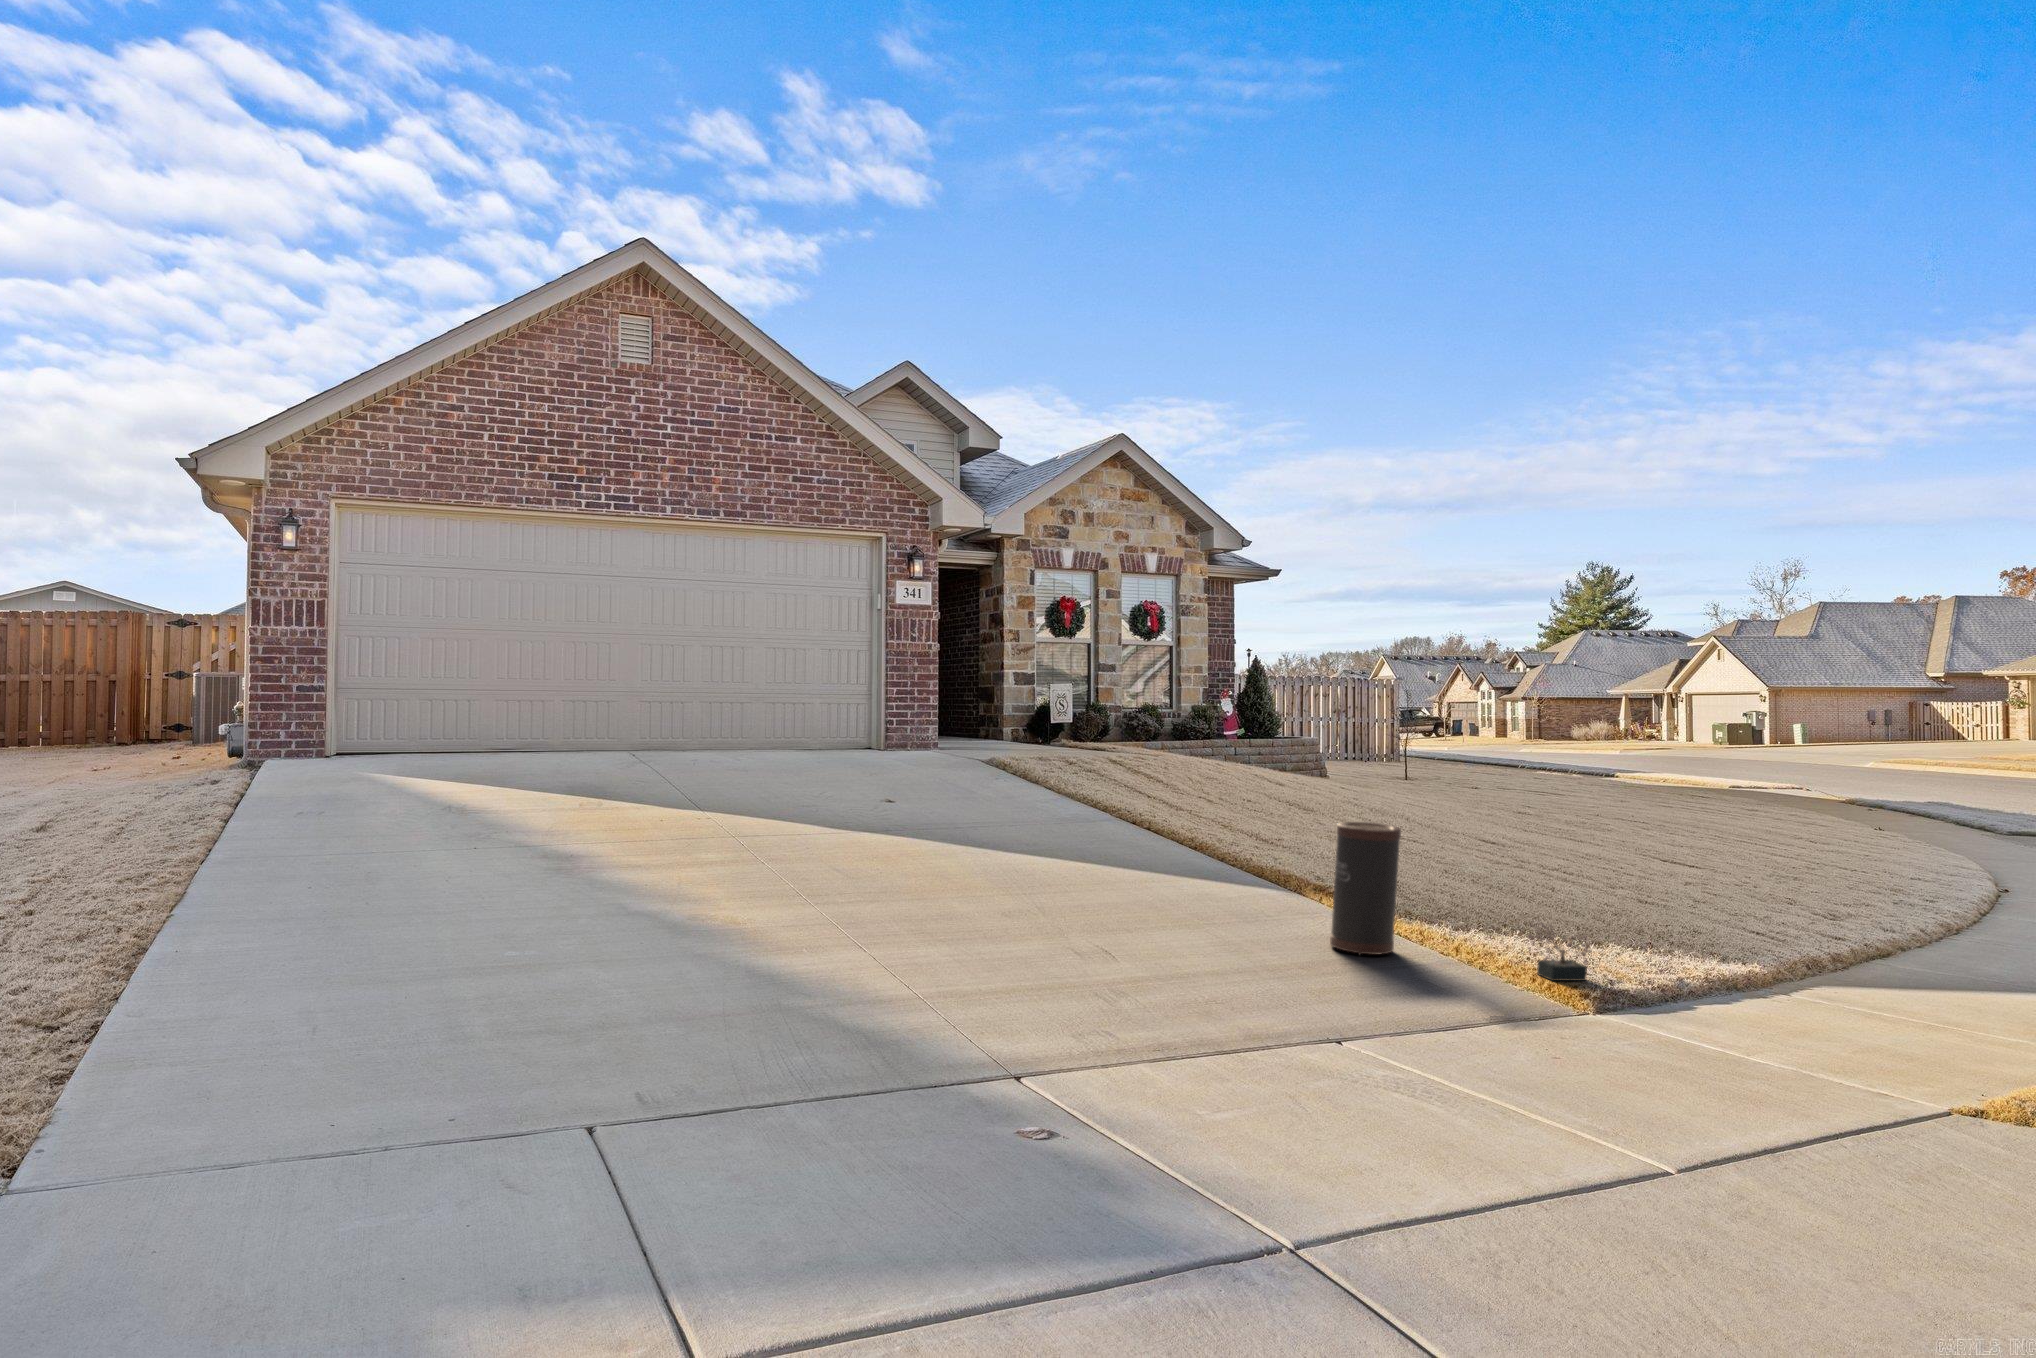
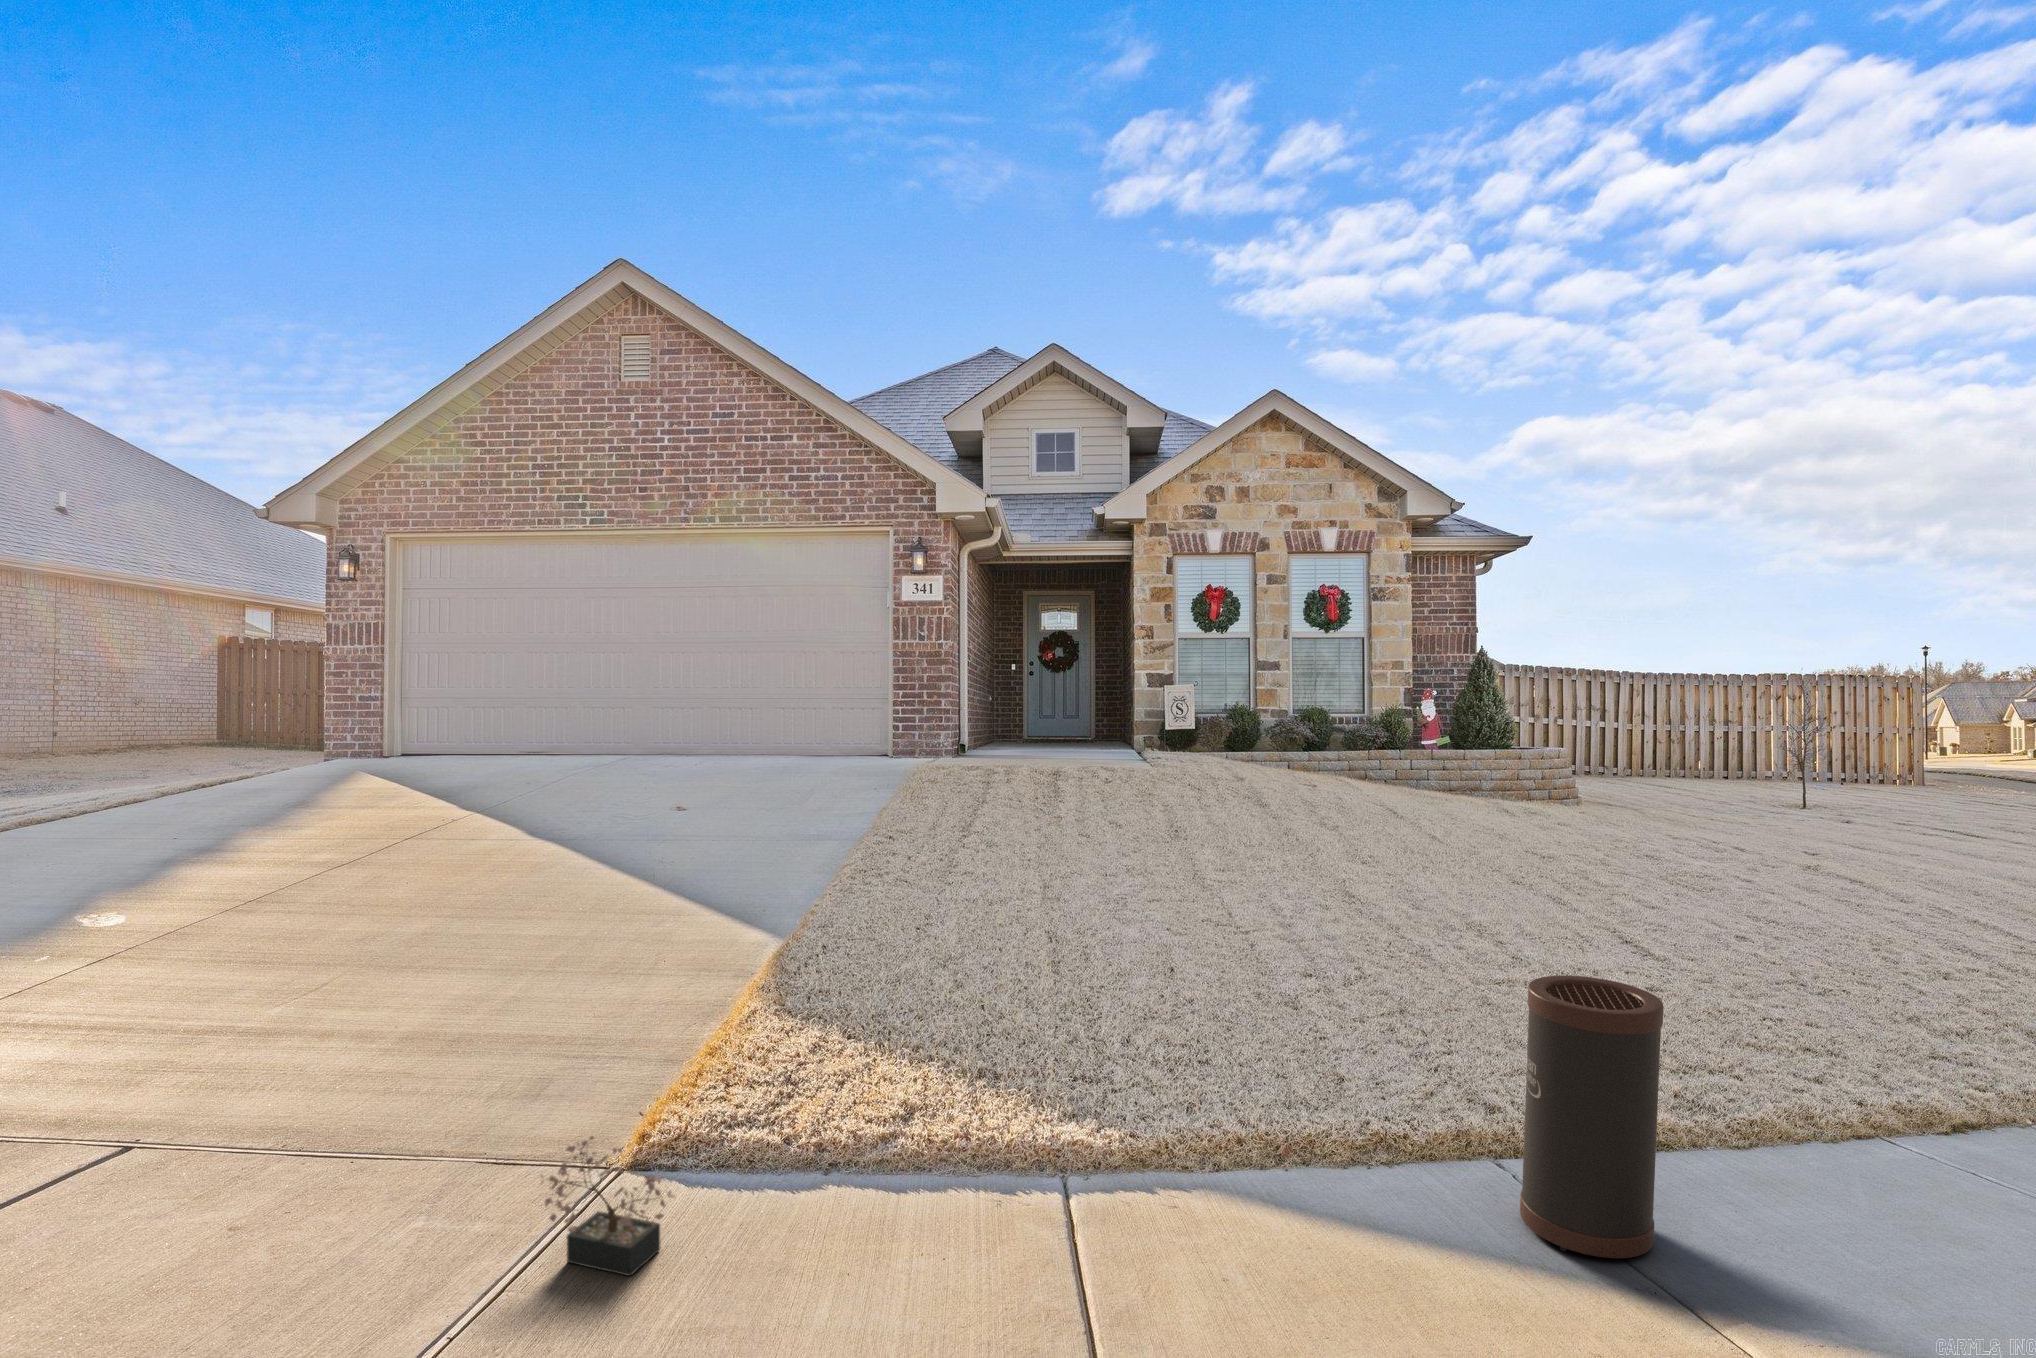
trash can: present [1330,821,1401,955] -> present [1520,975,1664,1258]

